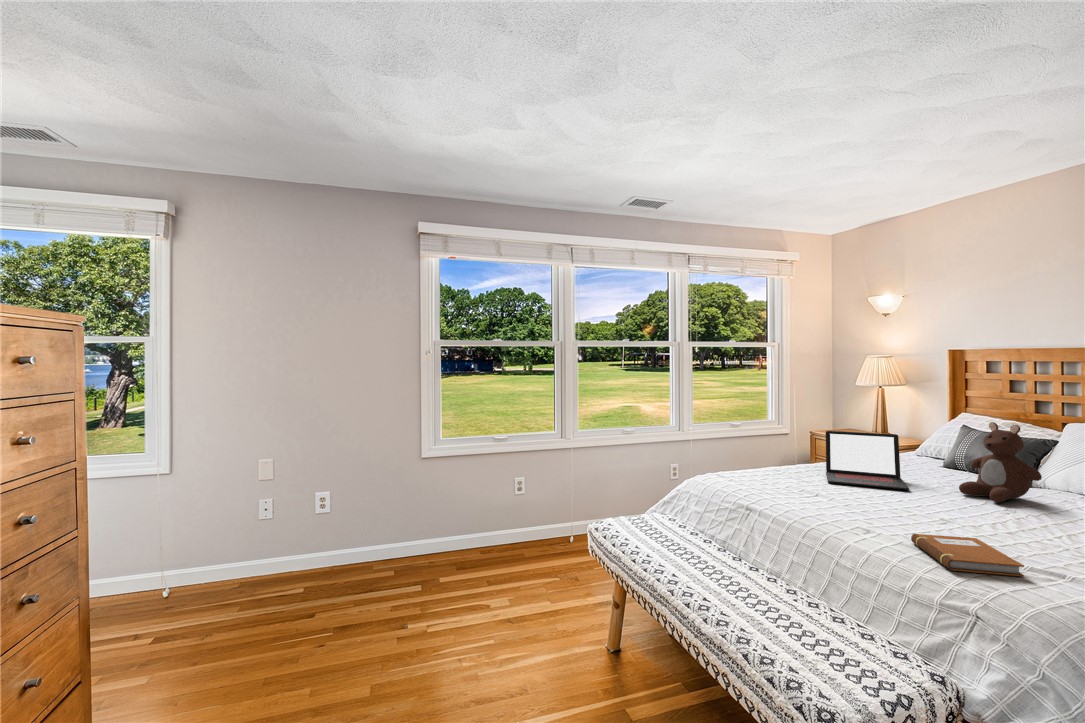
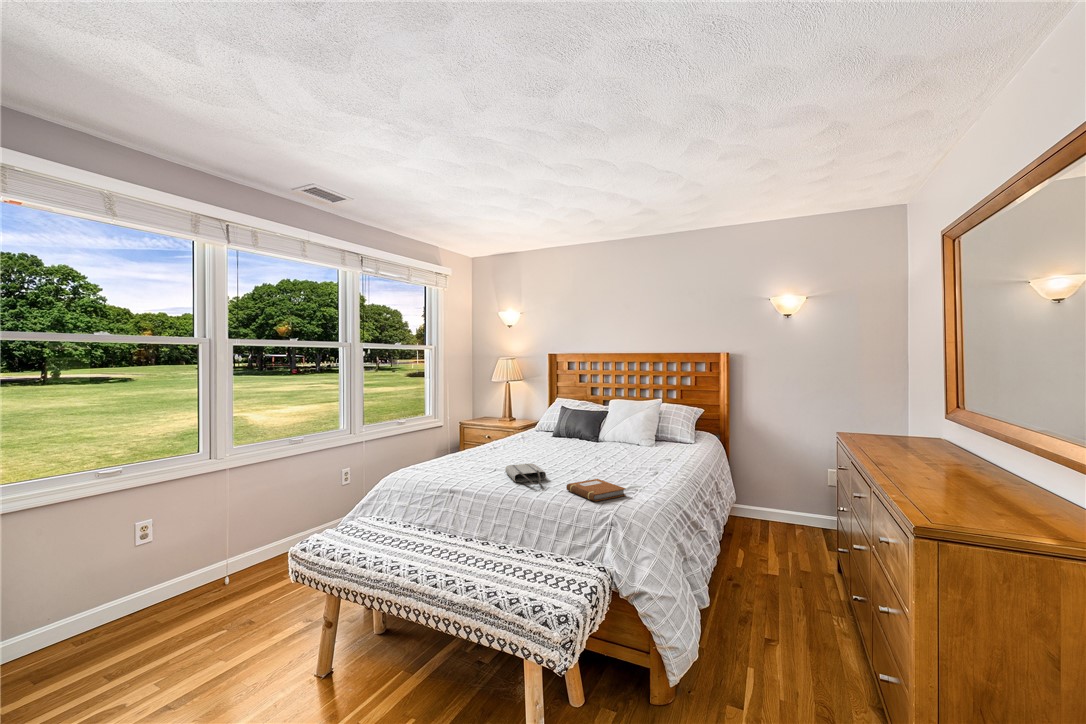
teddy bear: present [959,422,1042,502] -> none [571,402,611,455]
laptop: present [826,431,909,490] -> none [487,417,545,460]
tote bag: none [832,492,888,524] -> present [505,464,546,485]

